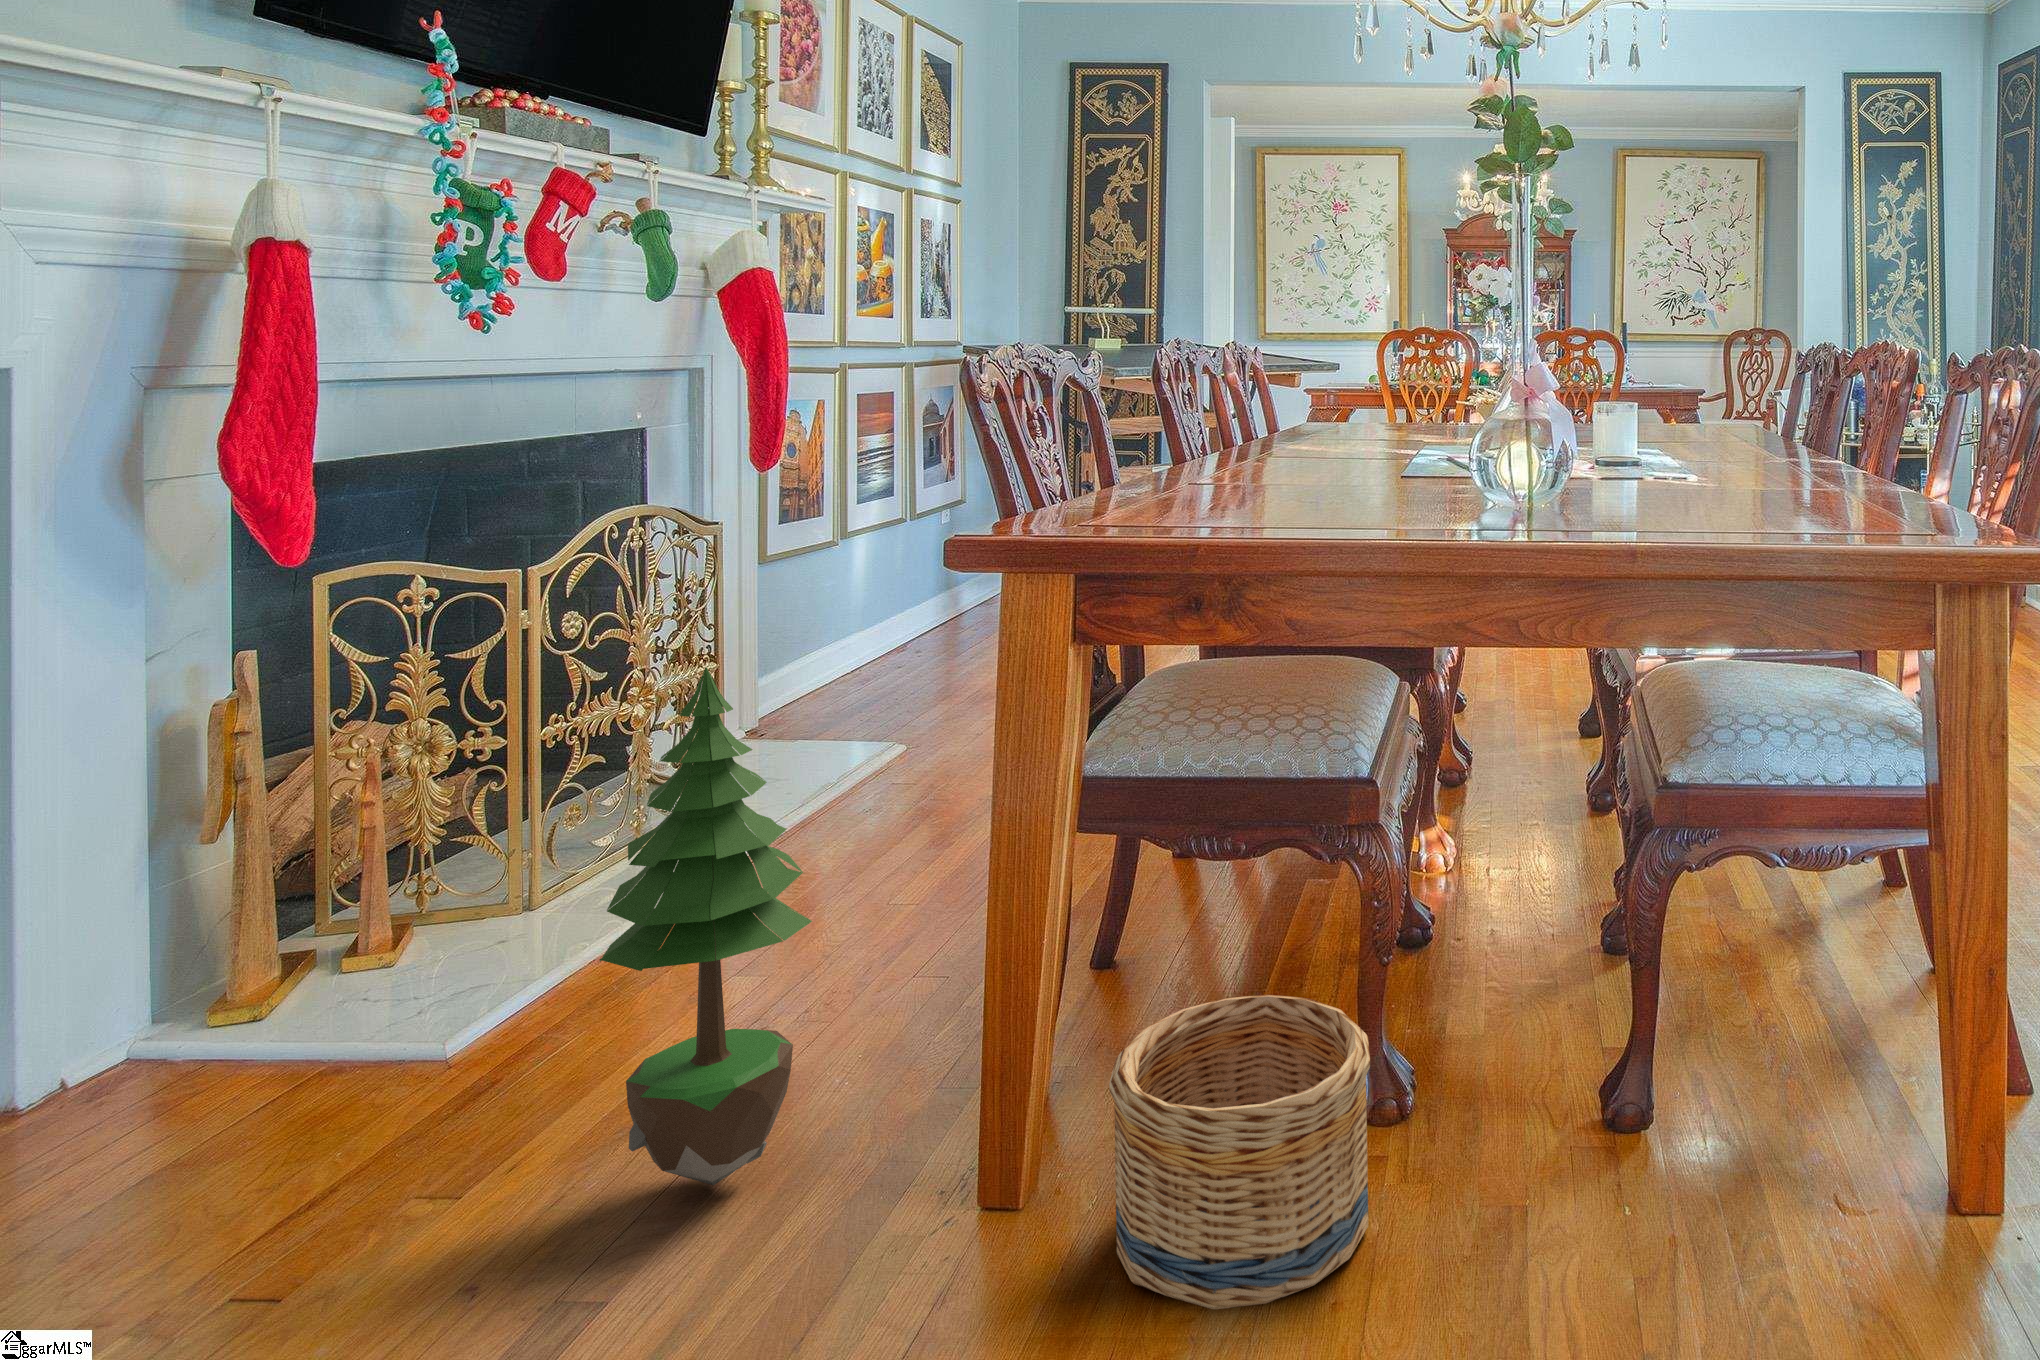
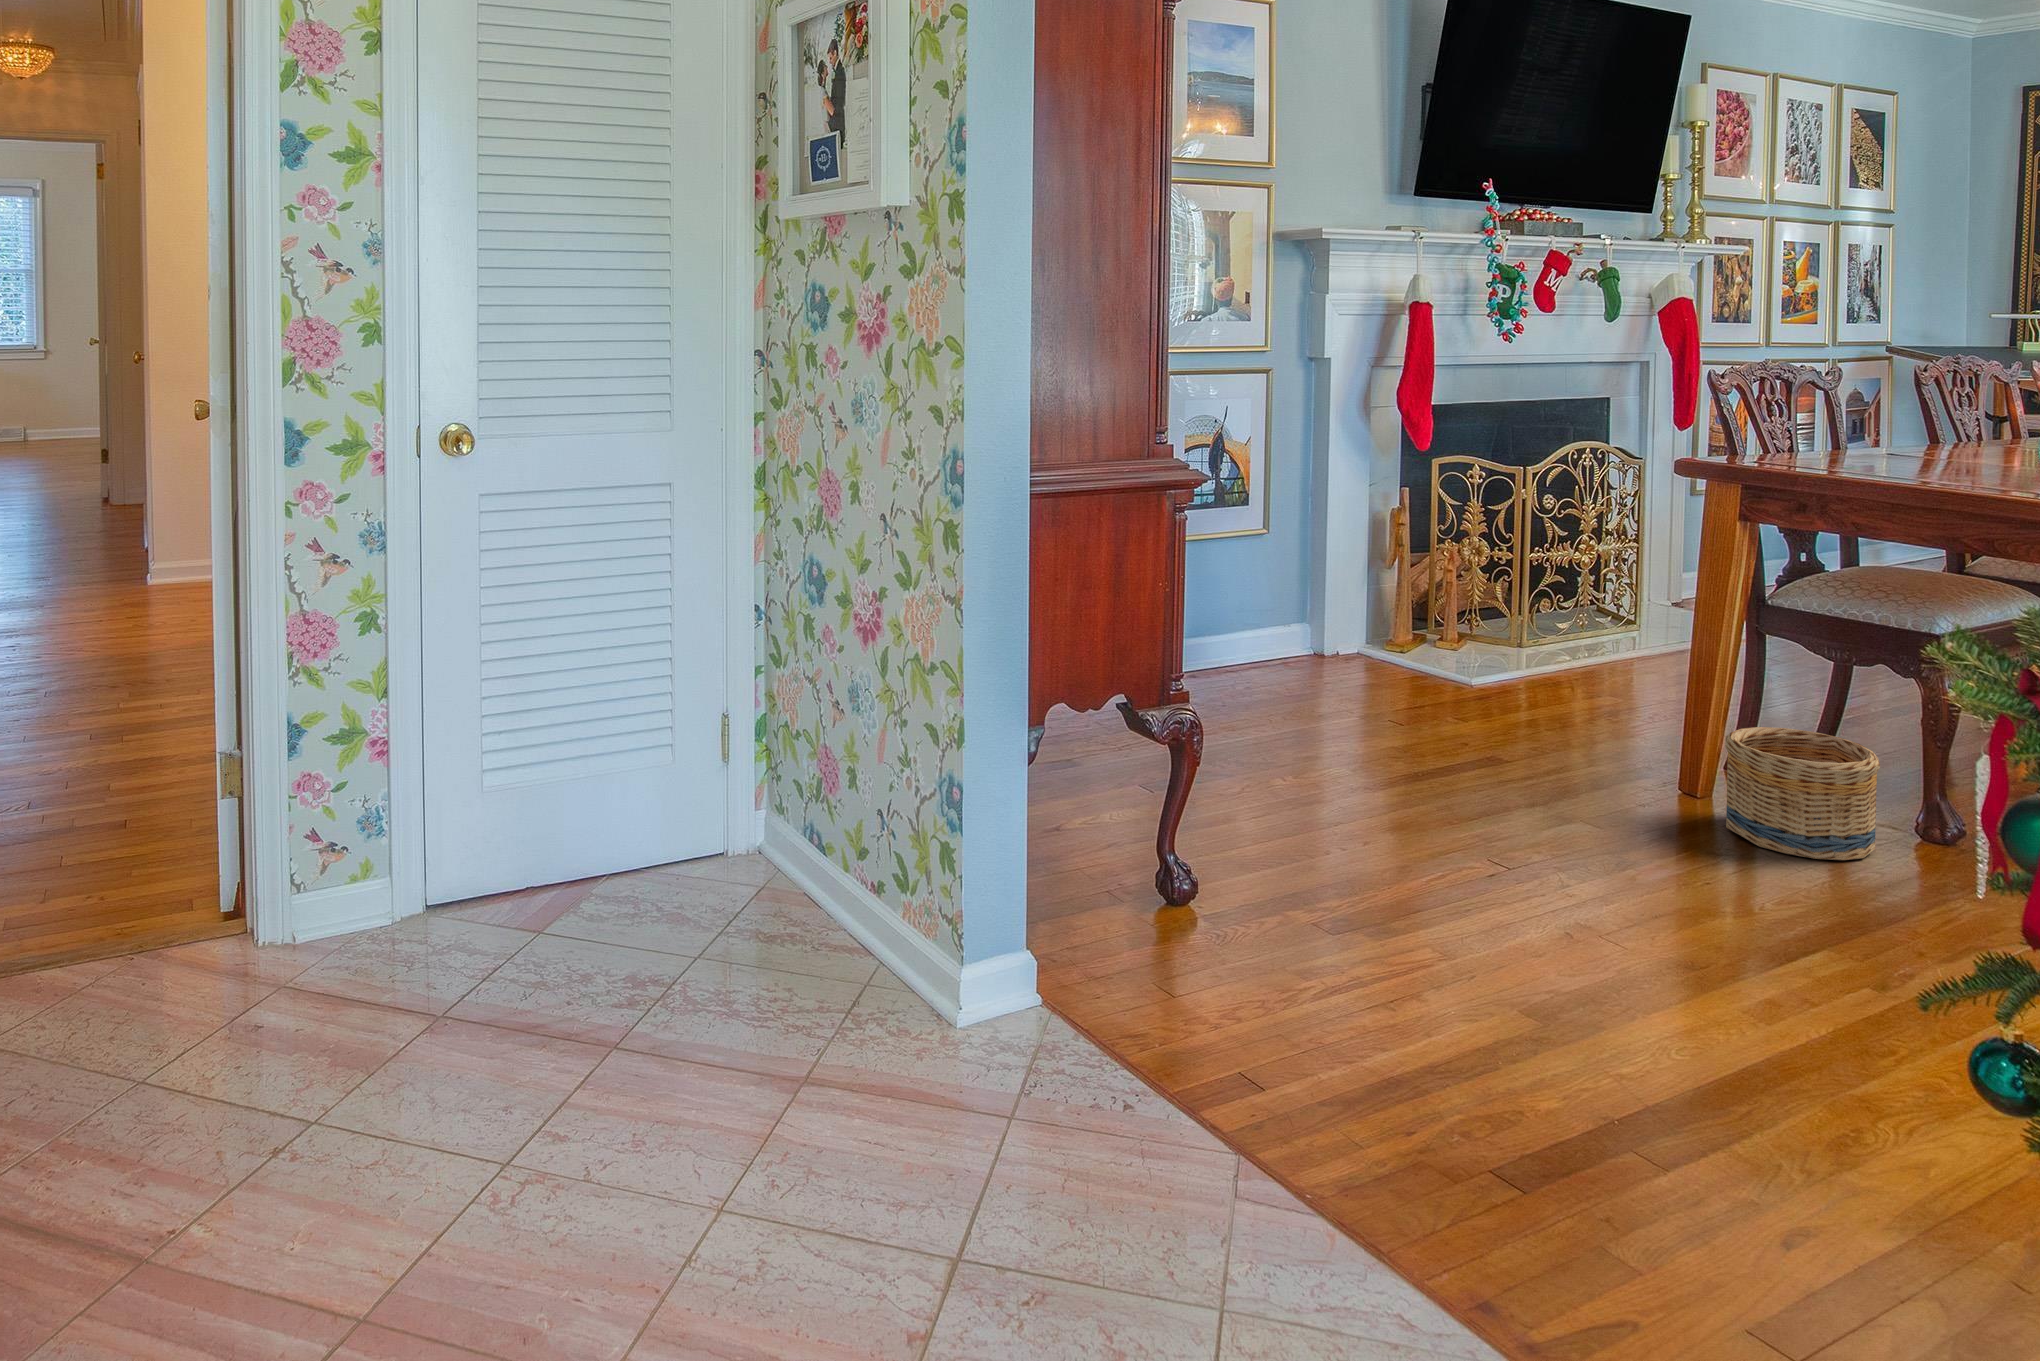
potted tree: present [599,667,812,1185] -> none [1519,512,1613,748]

